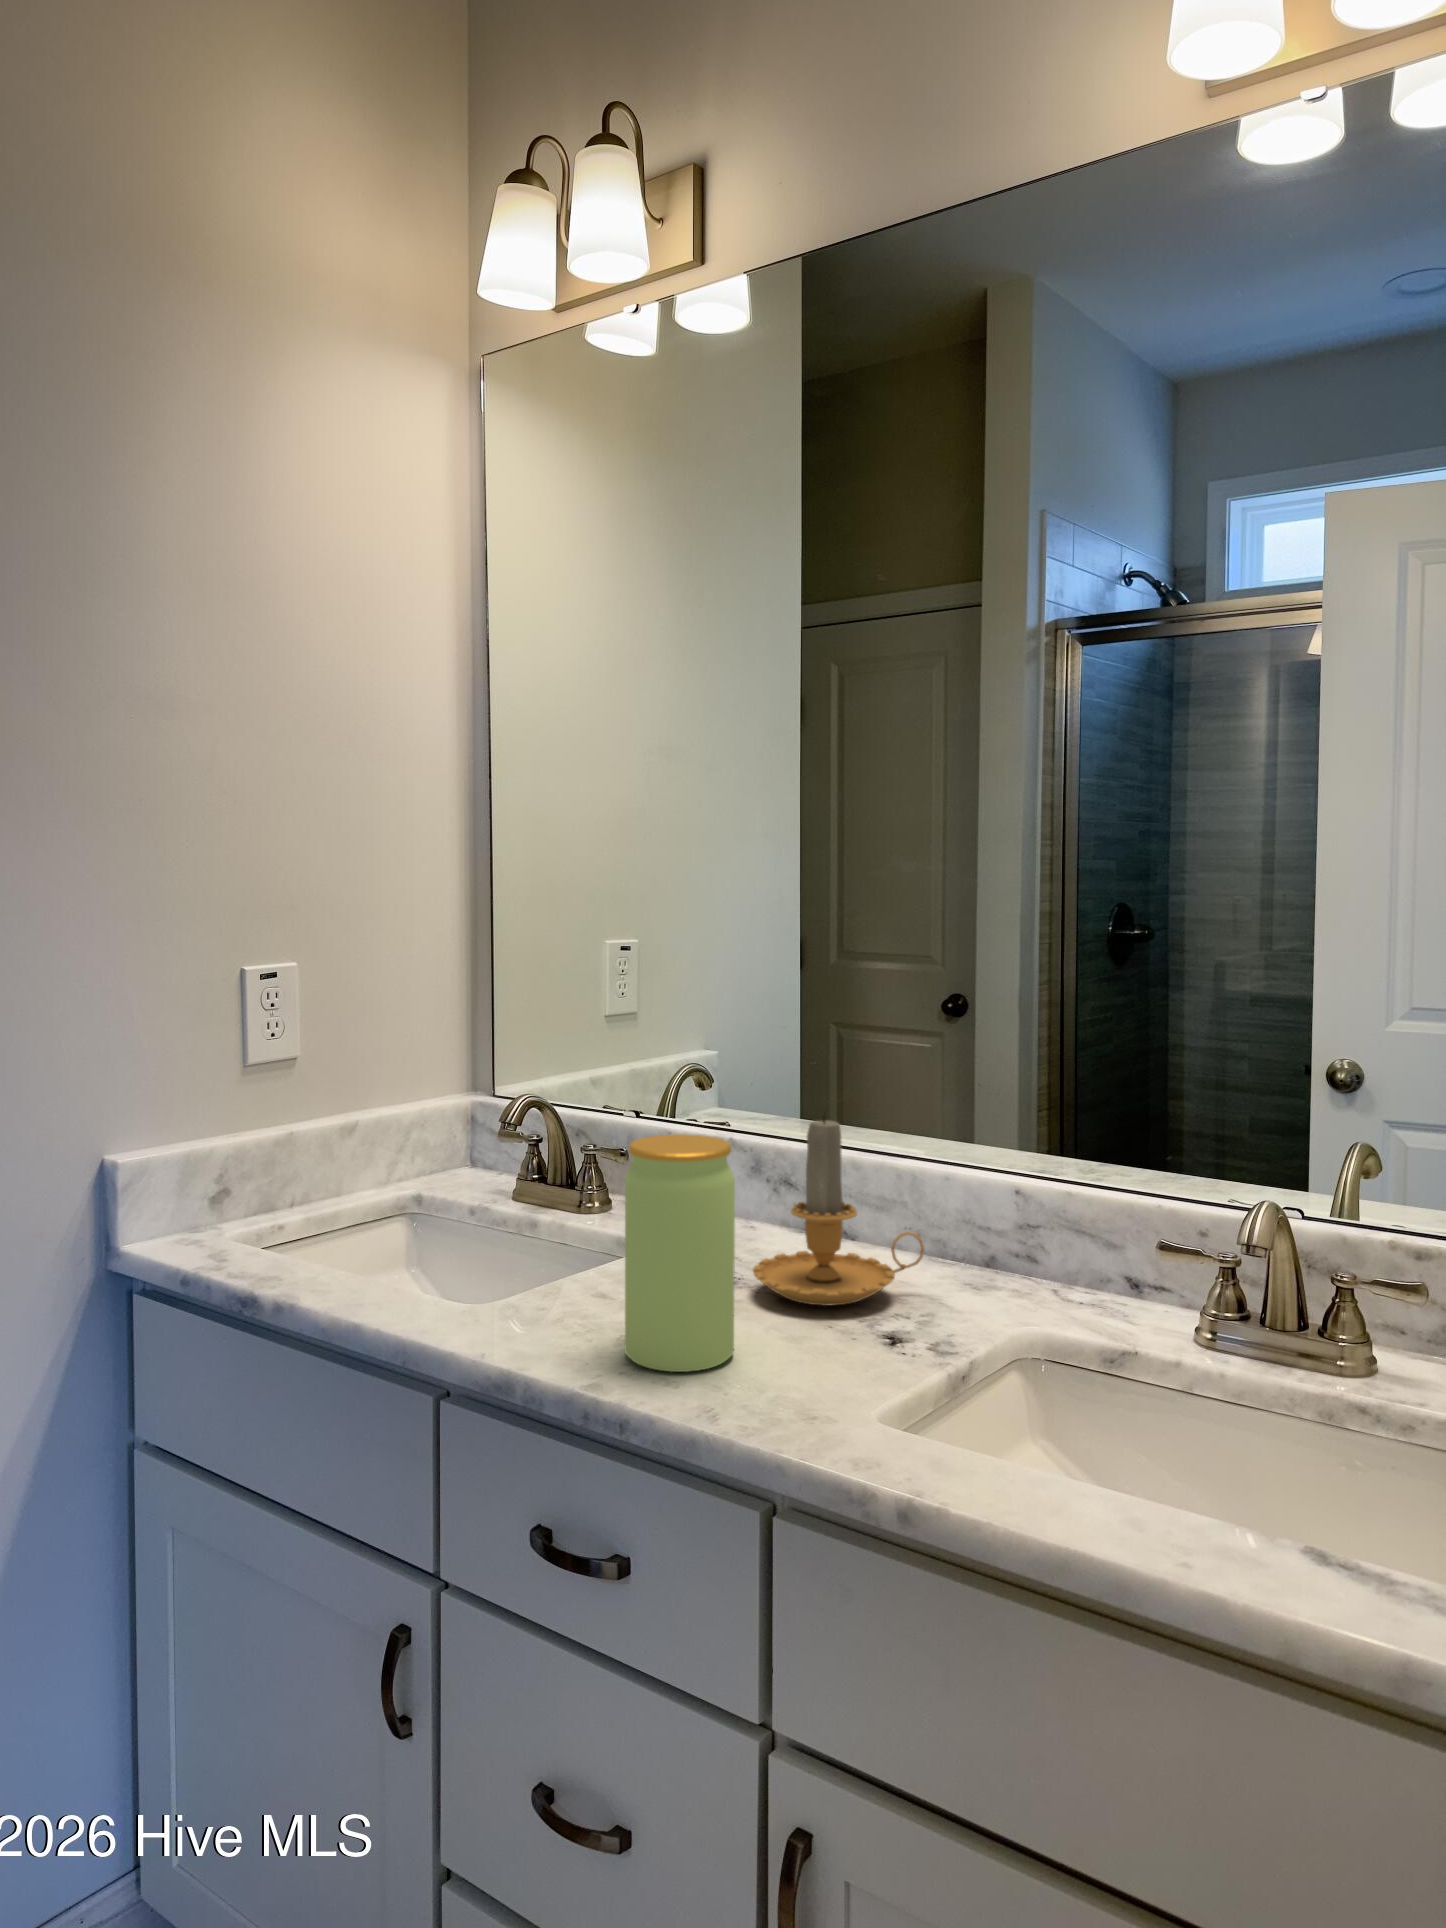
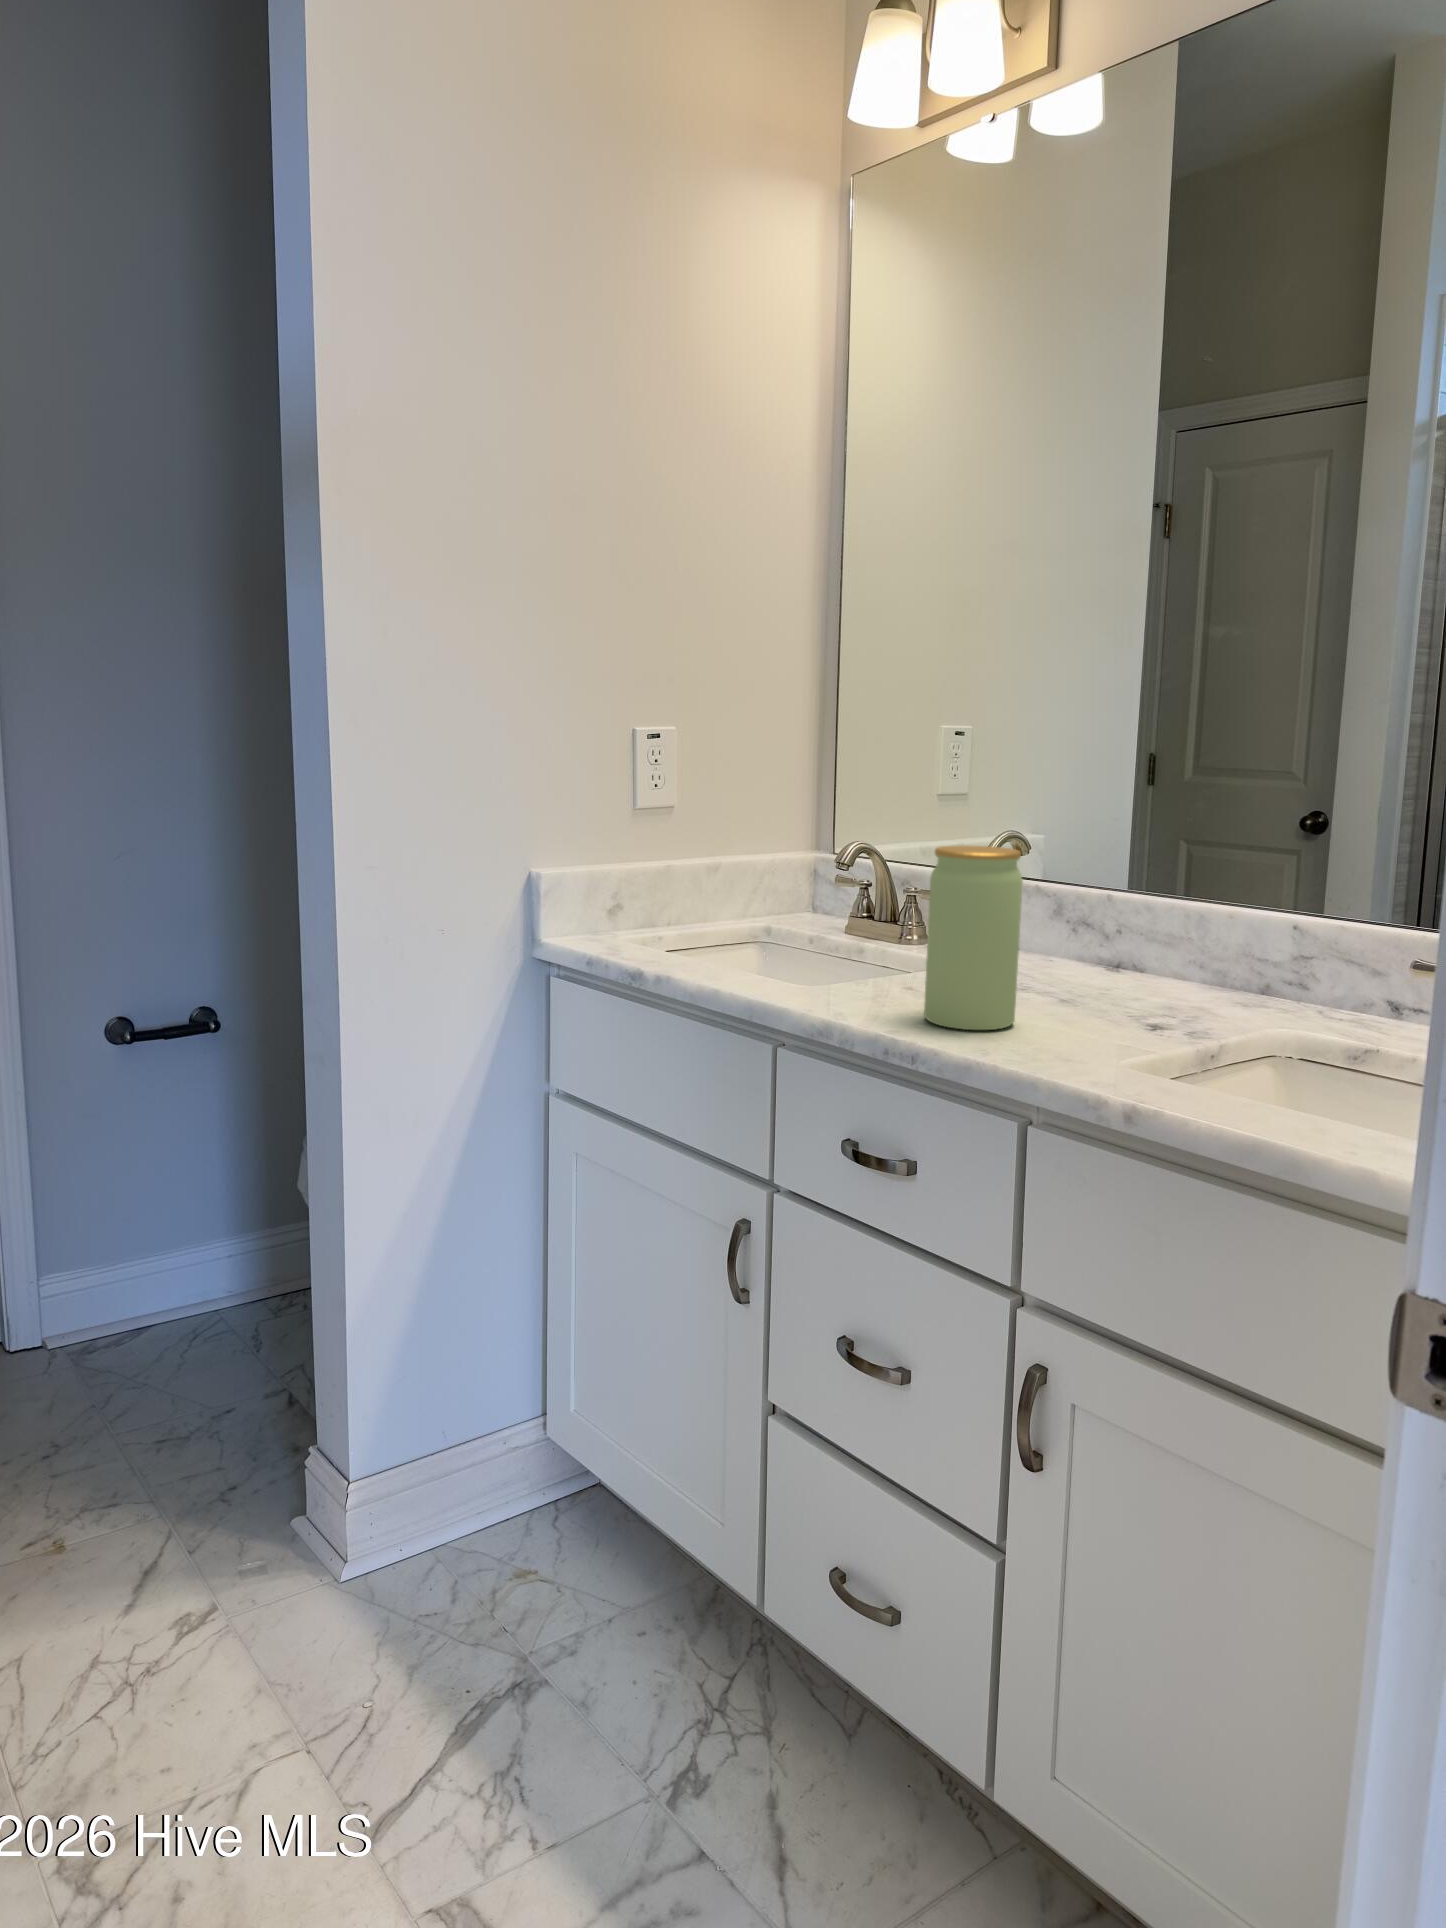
candle: present [753,1116,924,1306] -> none [1041,843,1197,1006]

